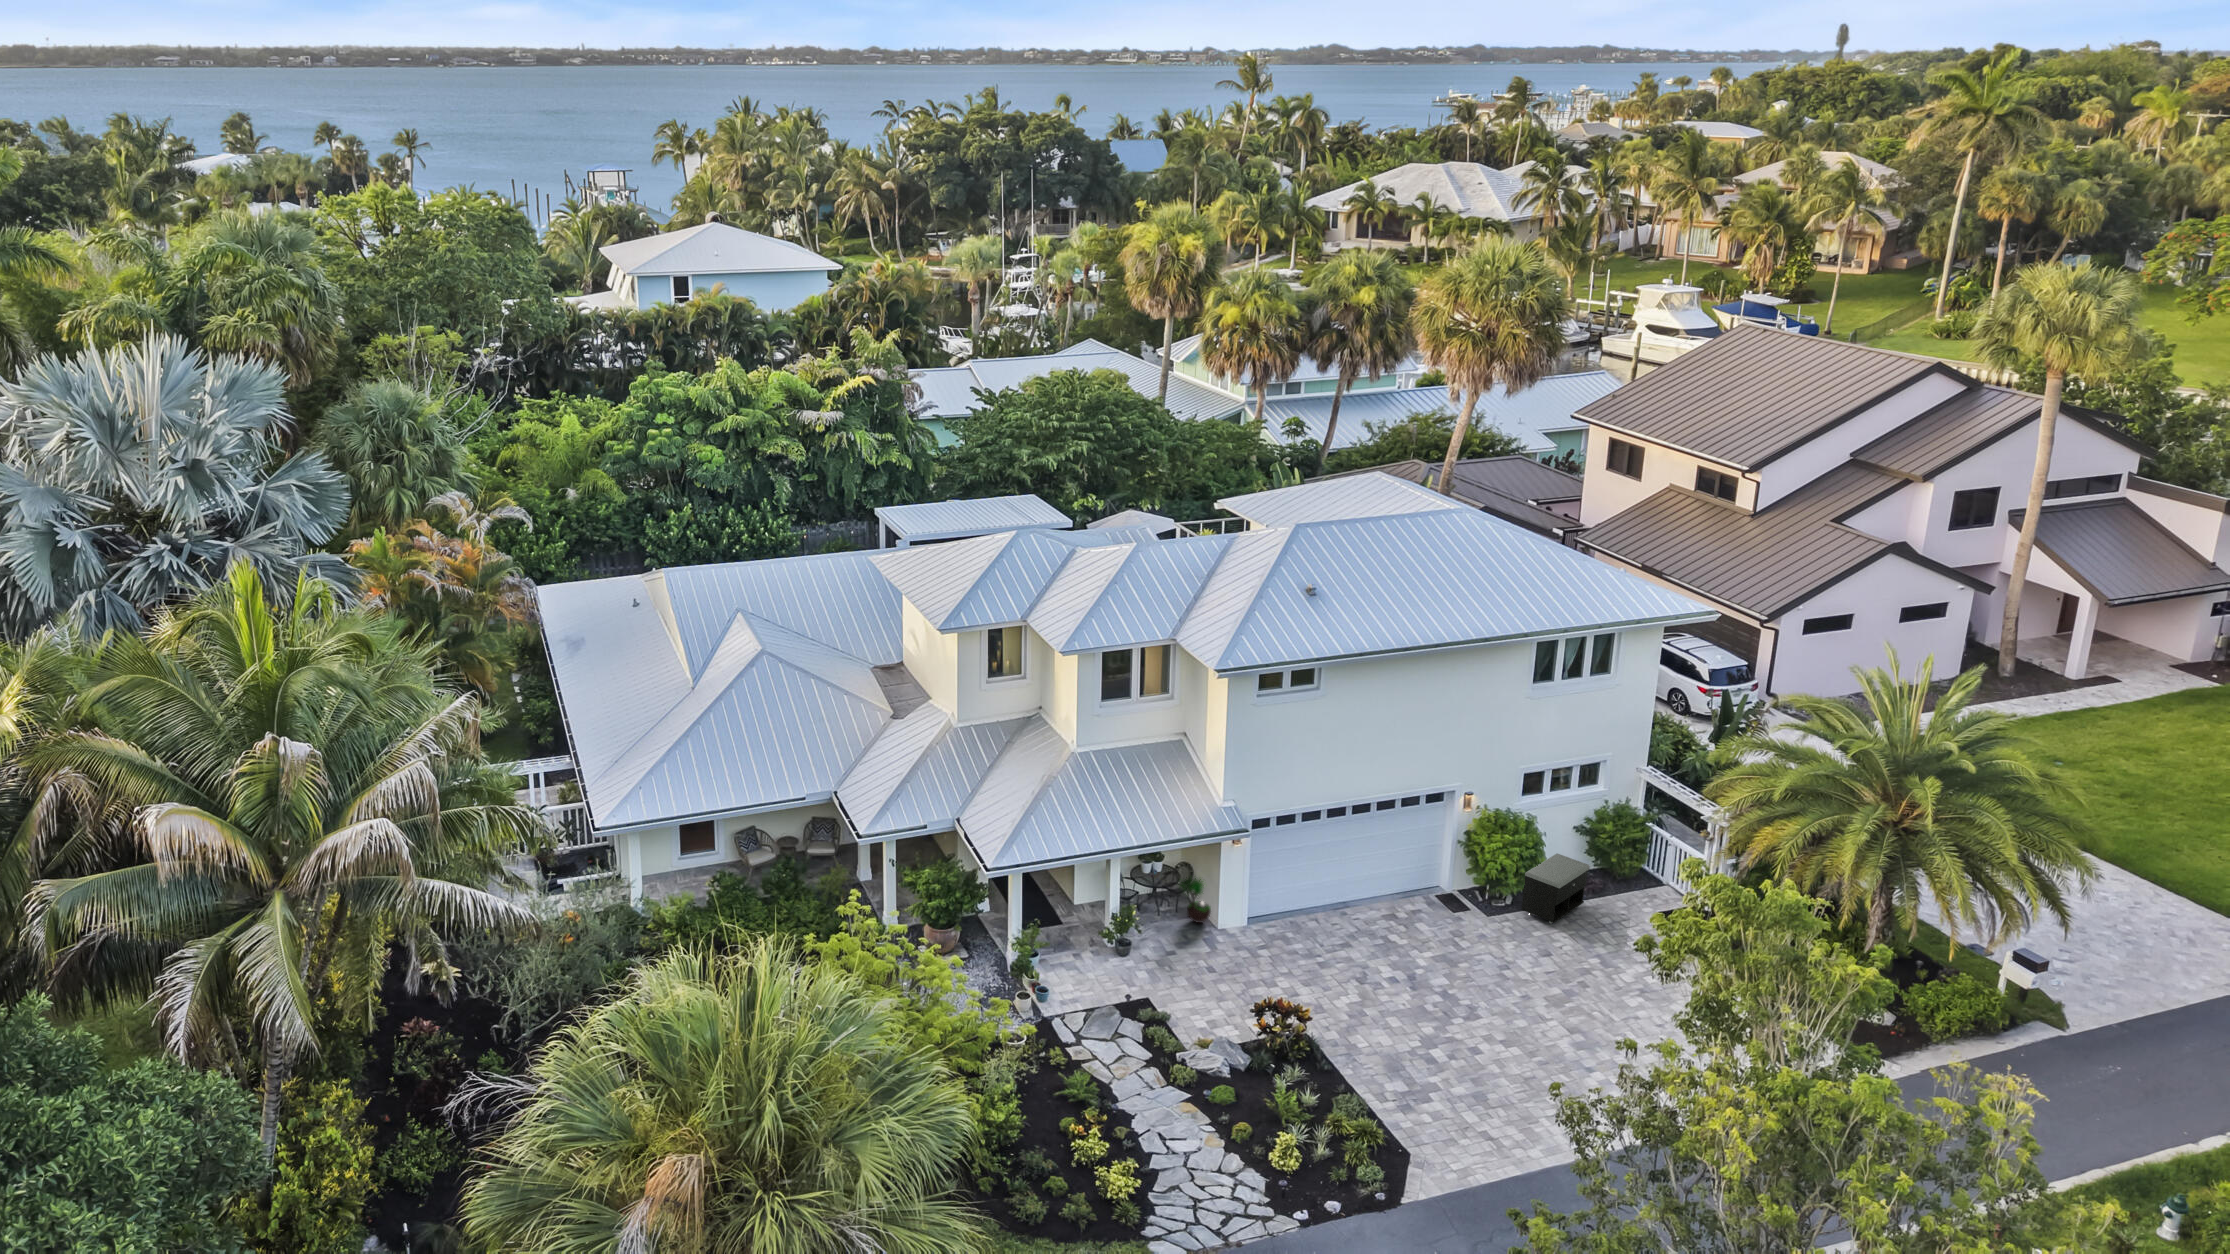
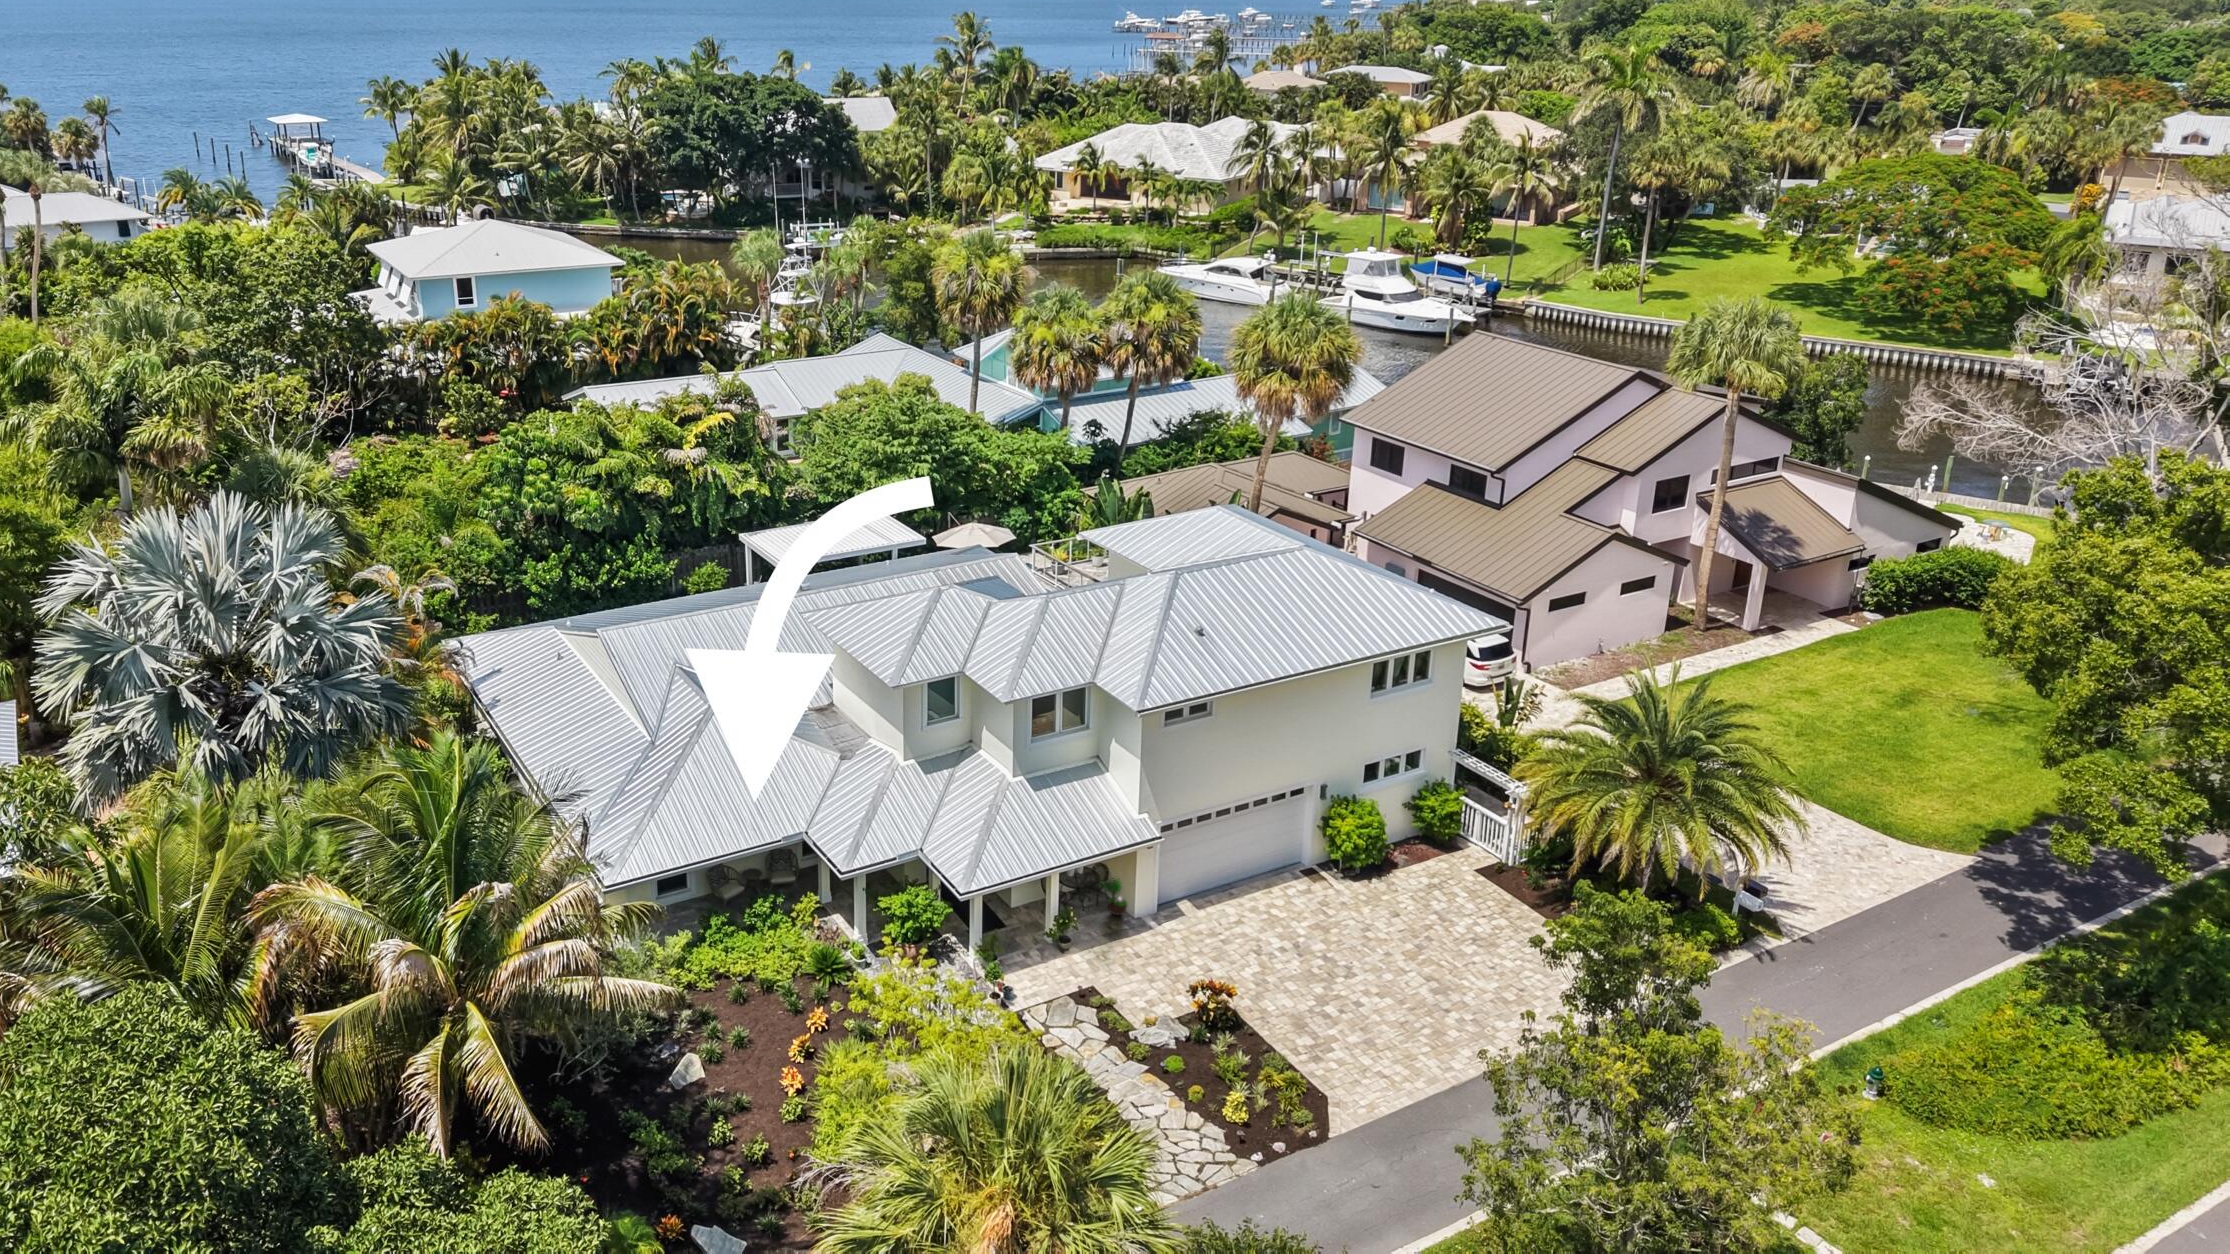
storage bench: present [1521,854,1590,924] -> none [1368,827,1419,886]

